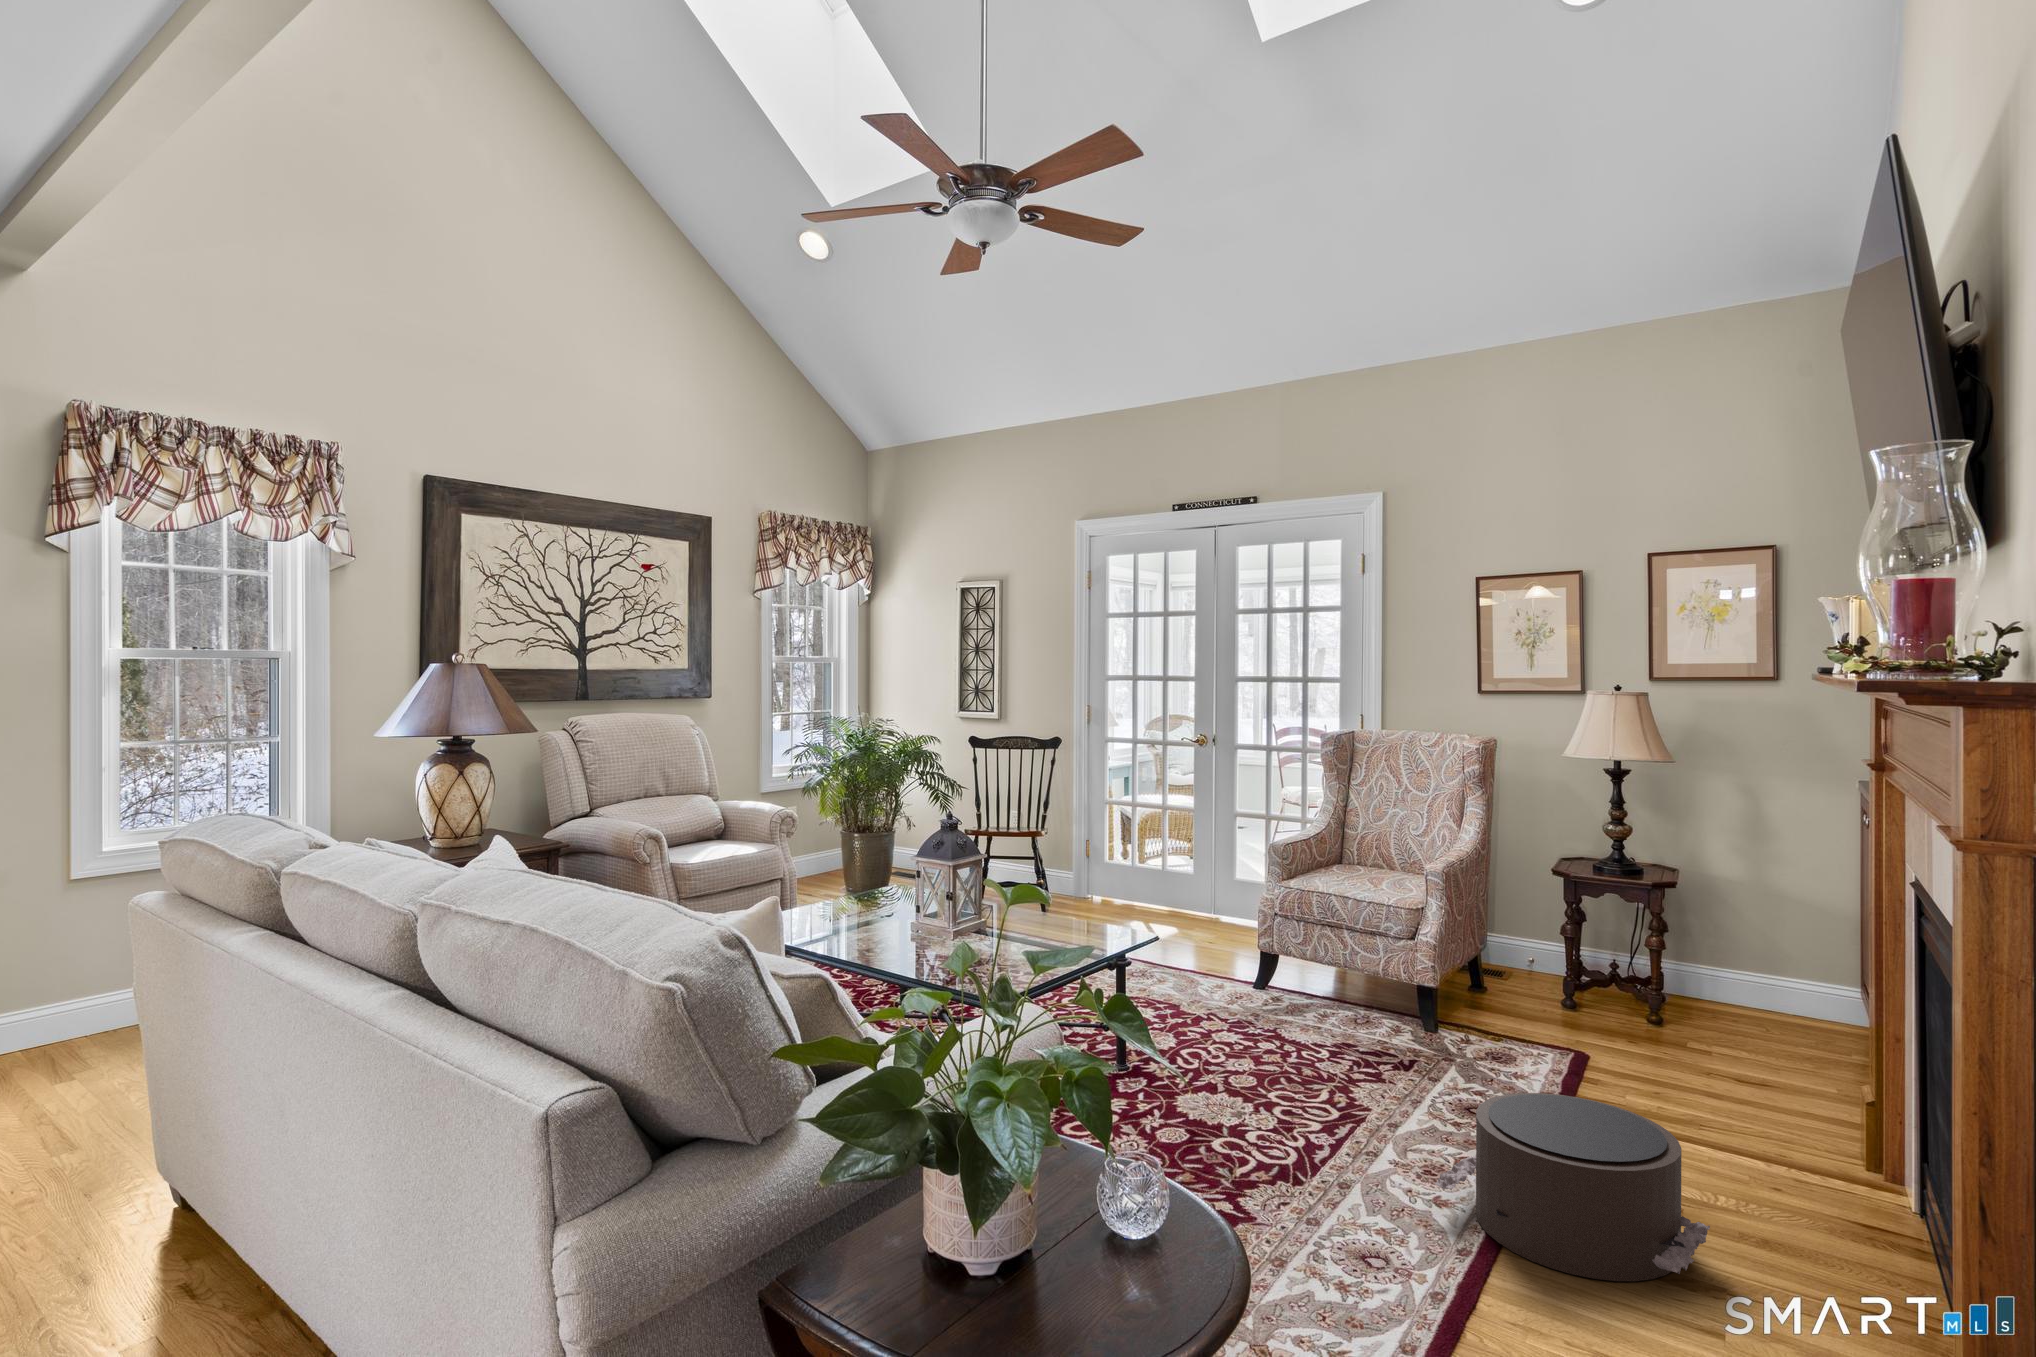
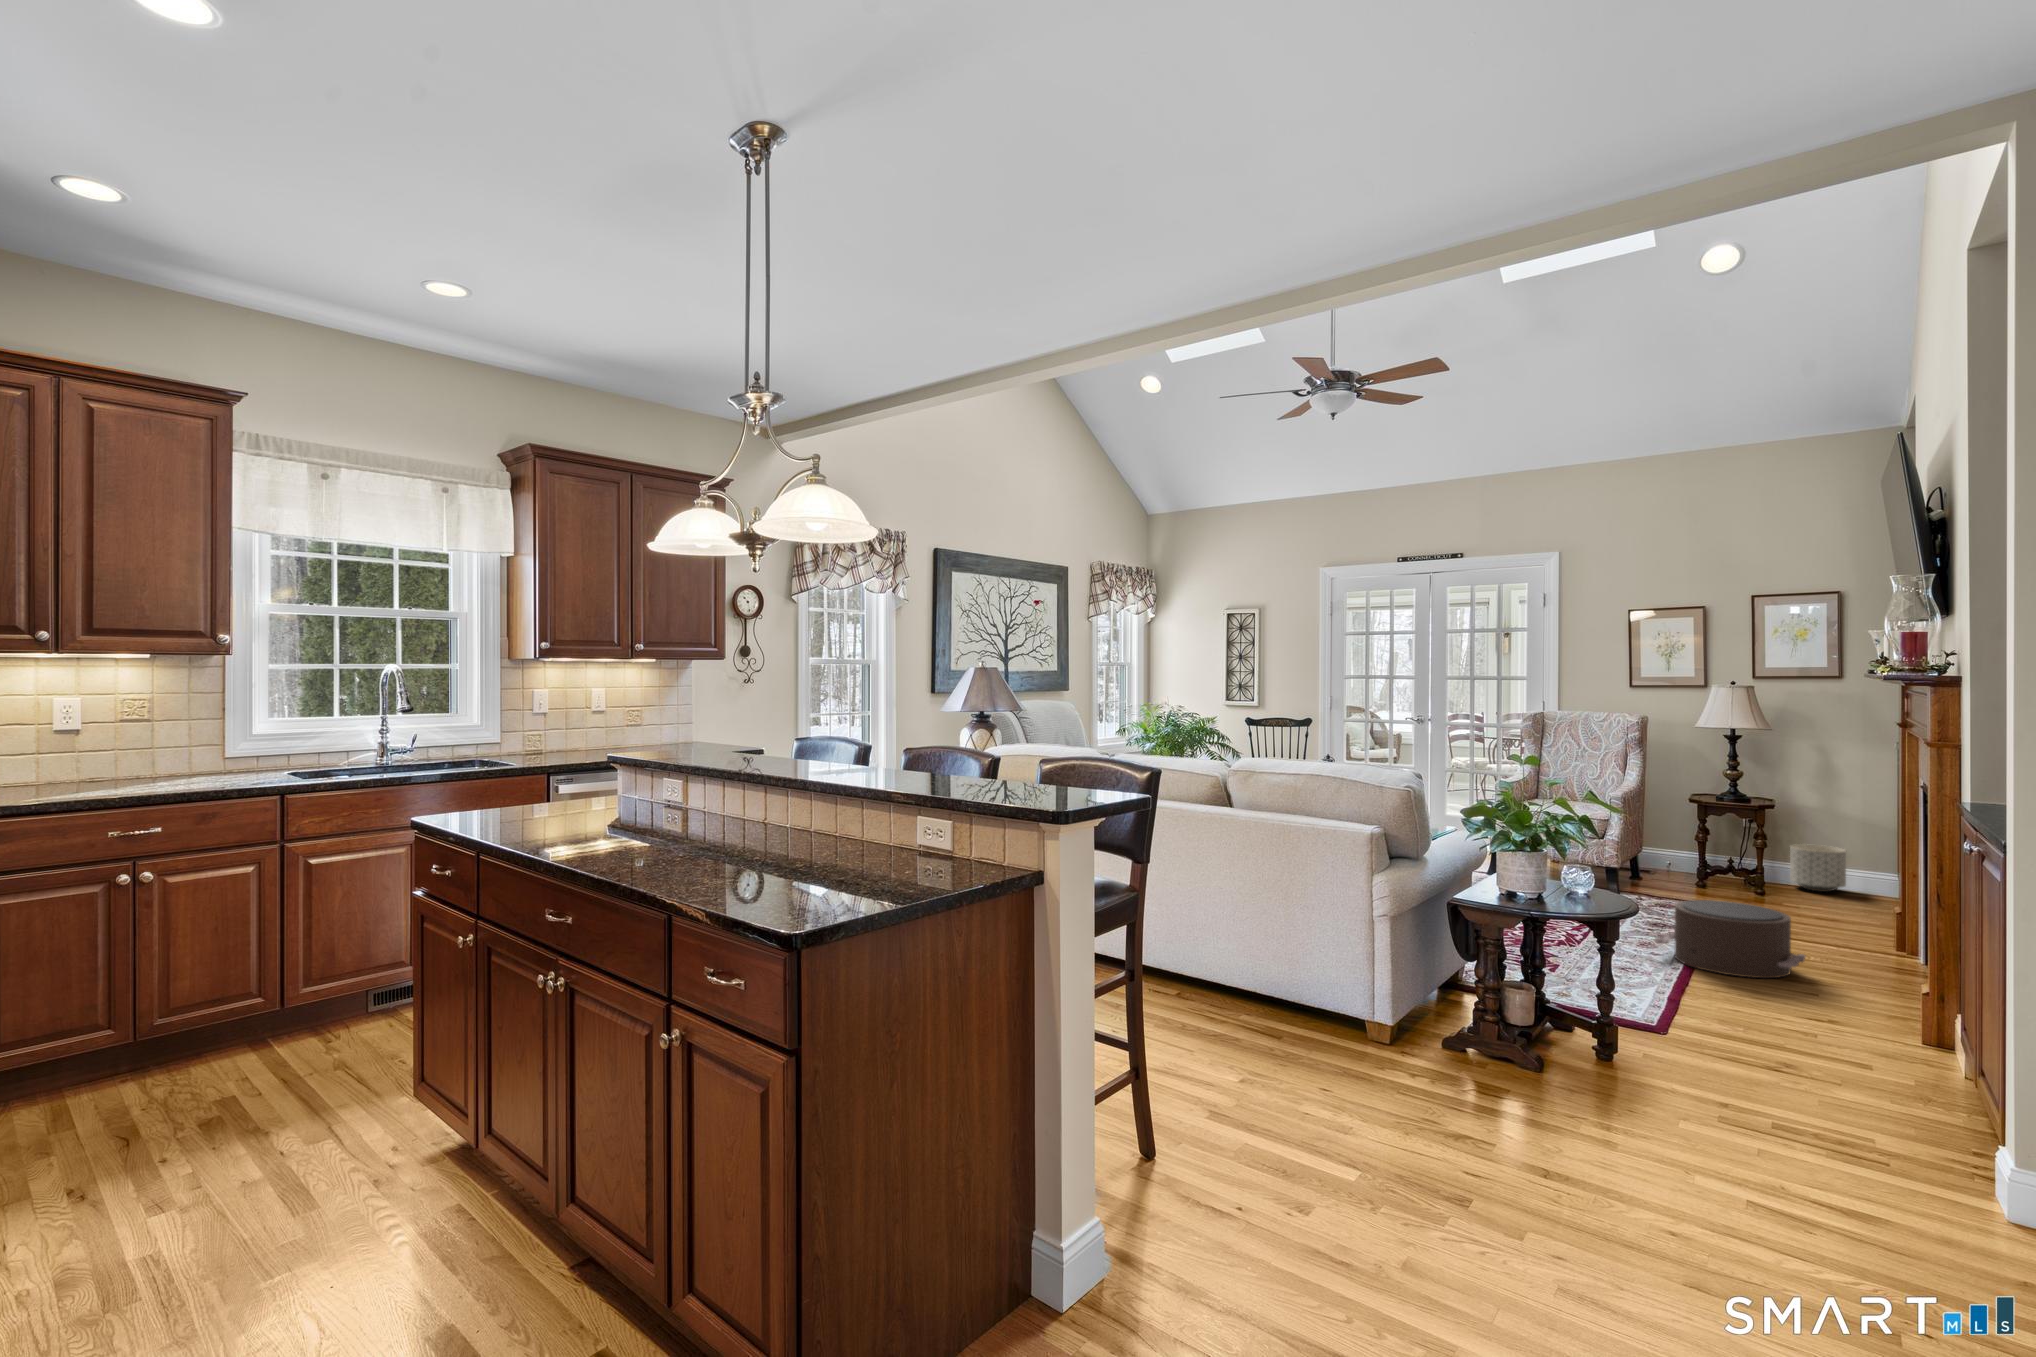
planter: none [1701,939,1784,1017] -> present [1790,844,1846,892]

